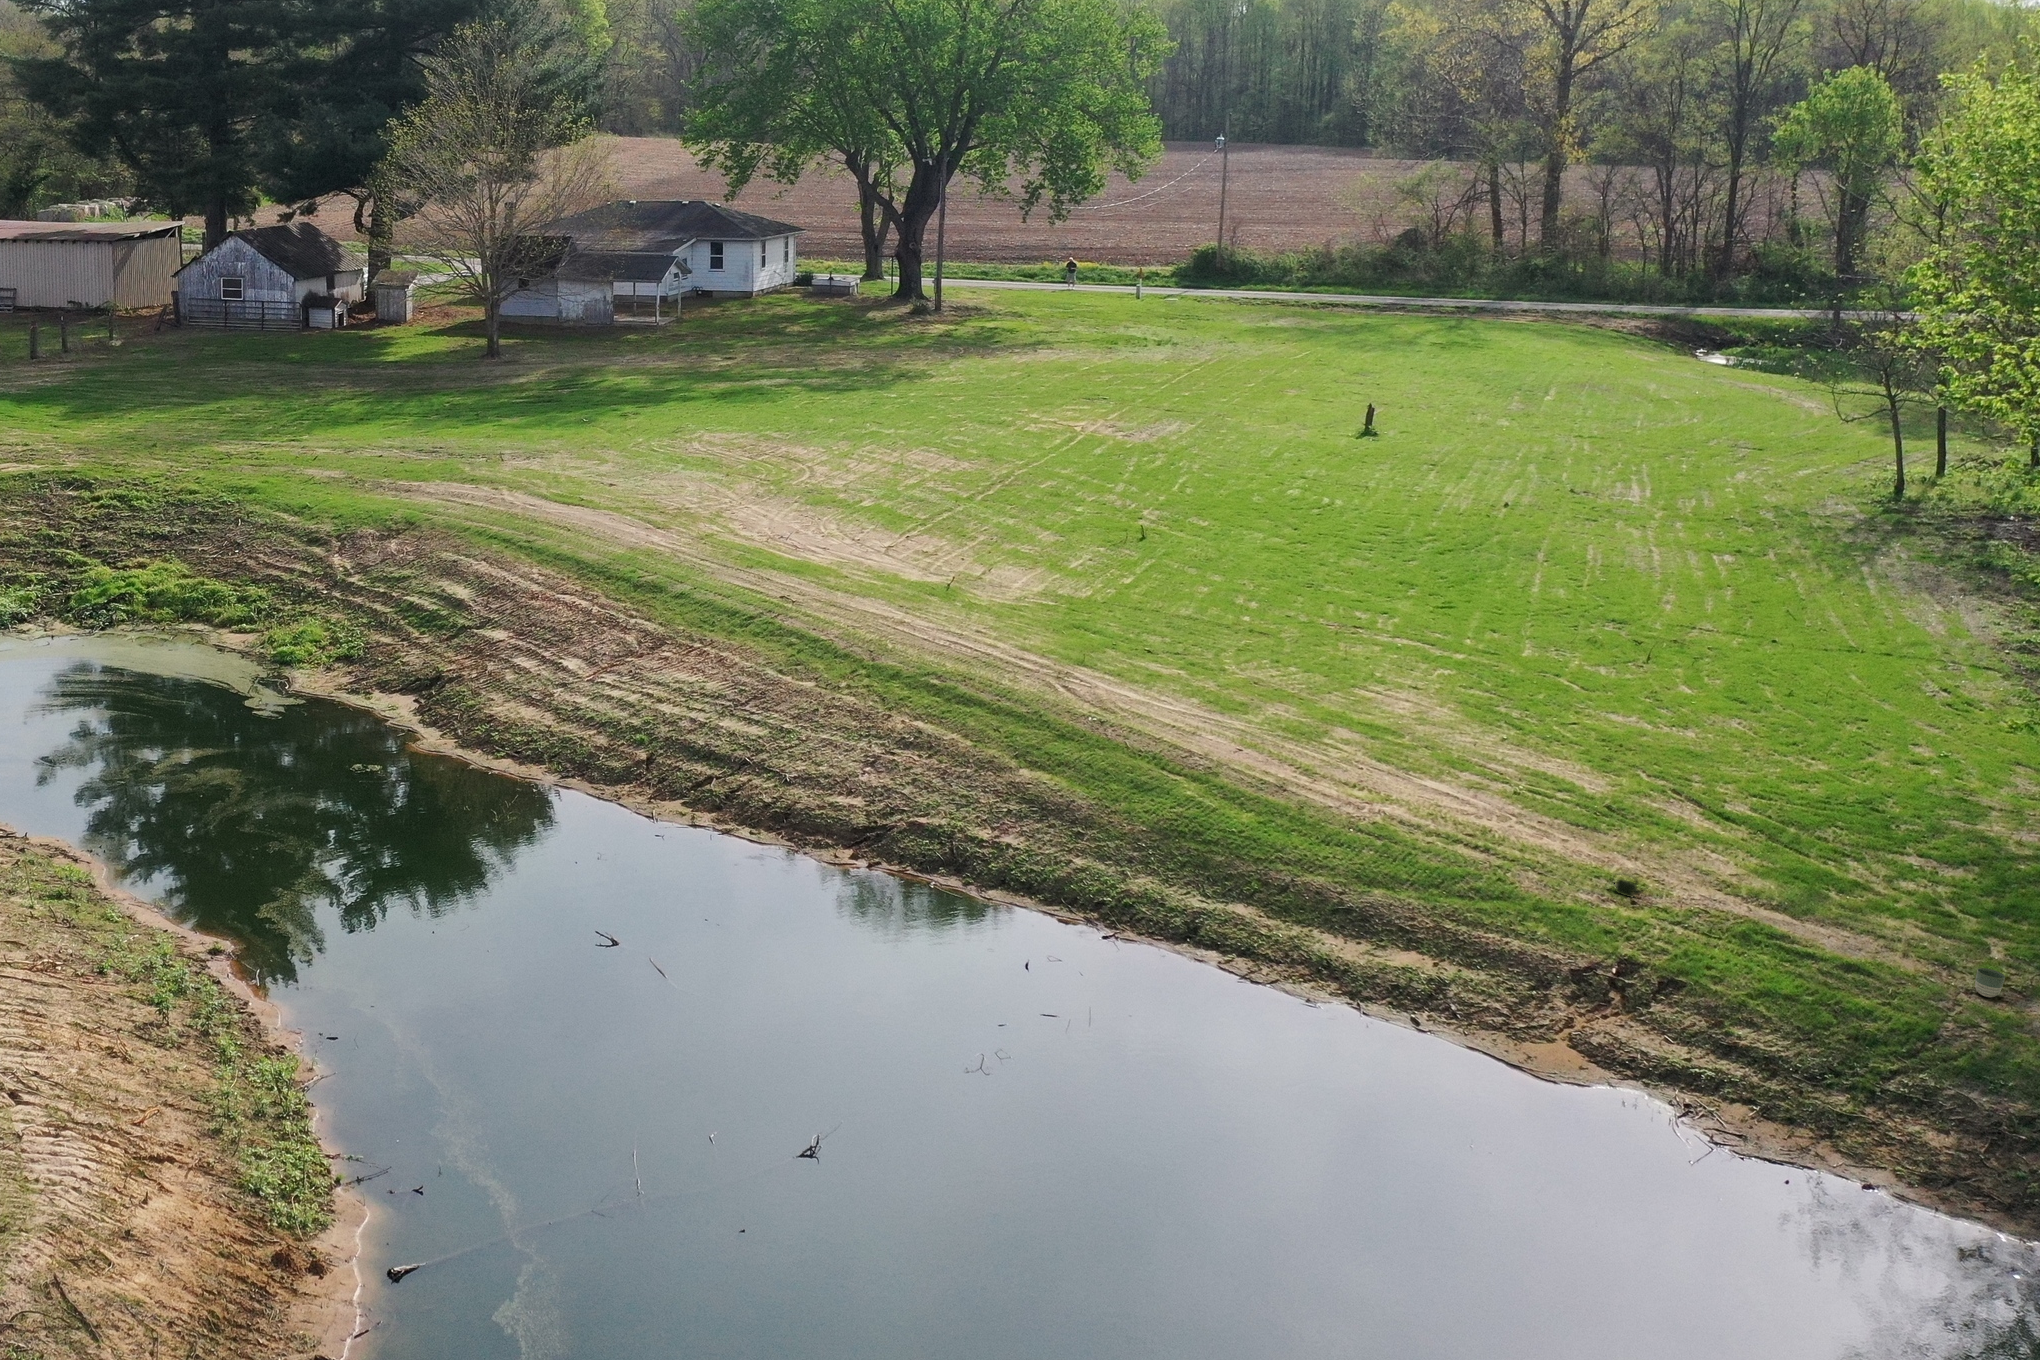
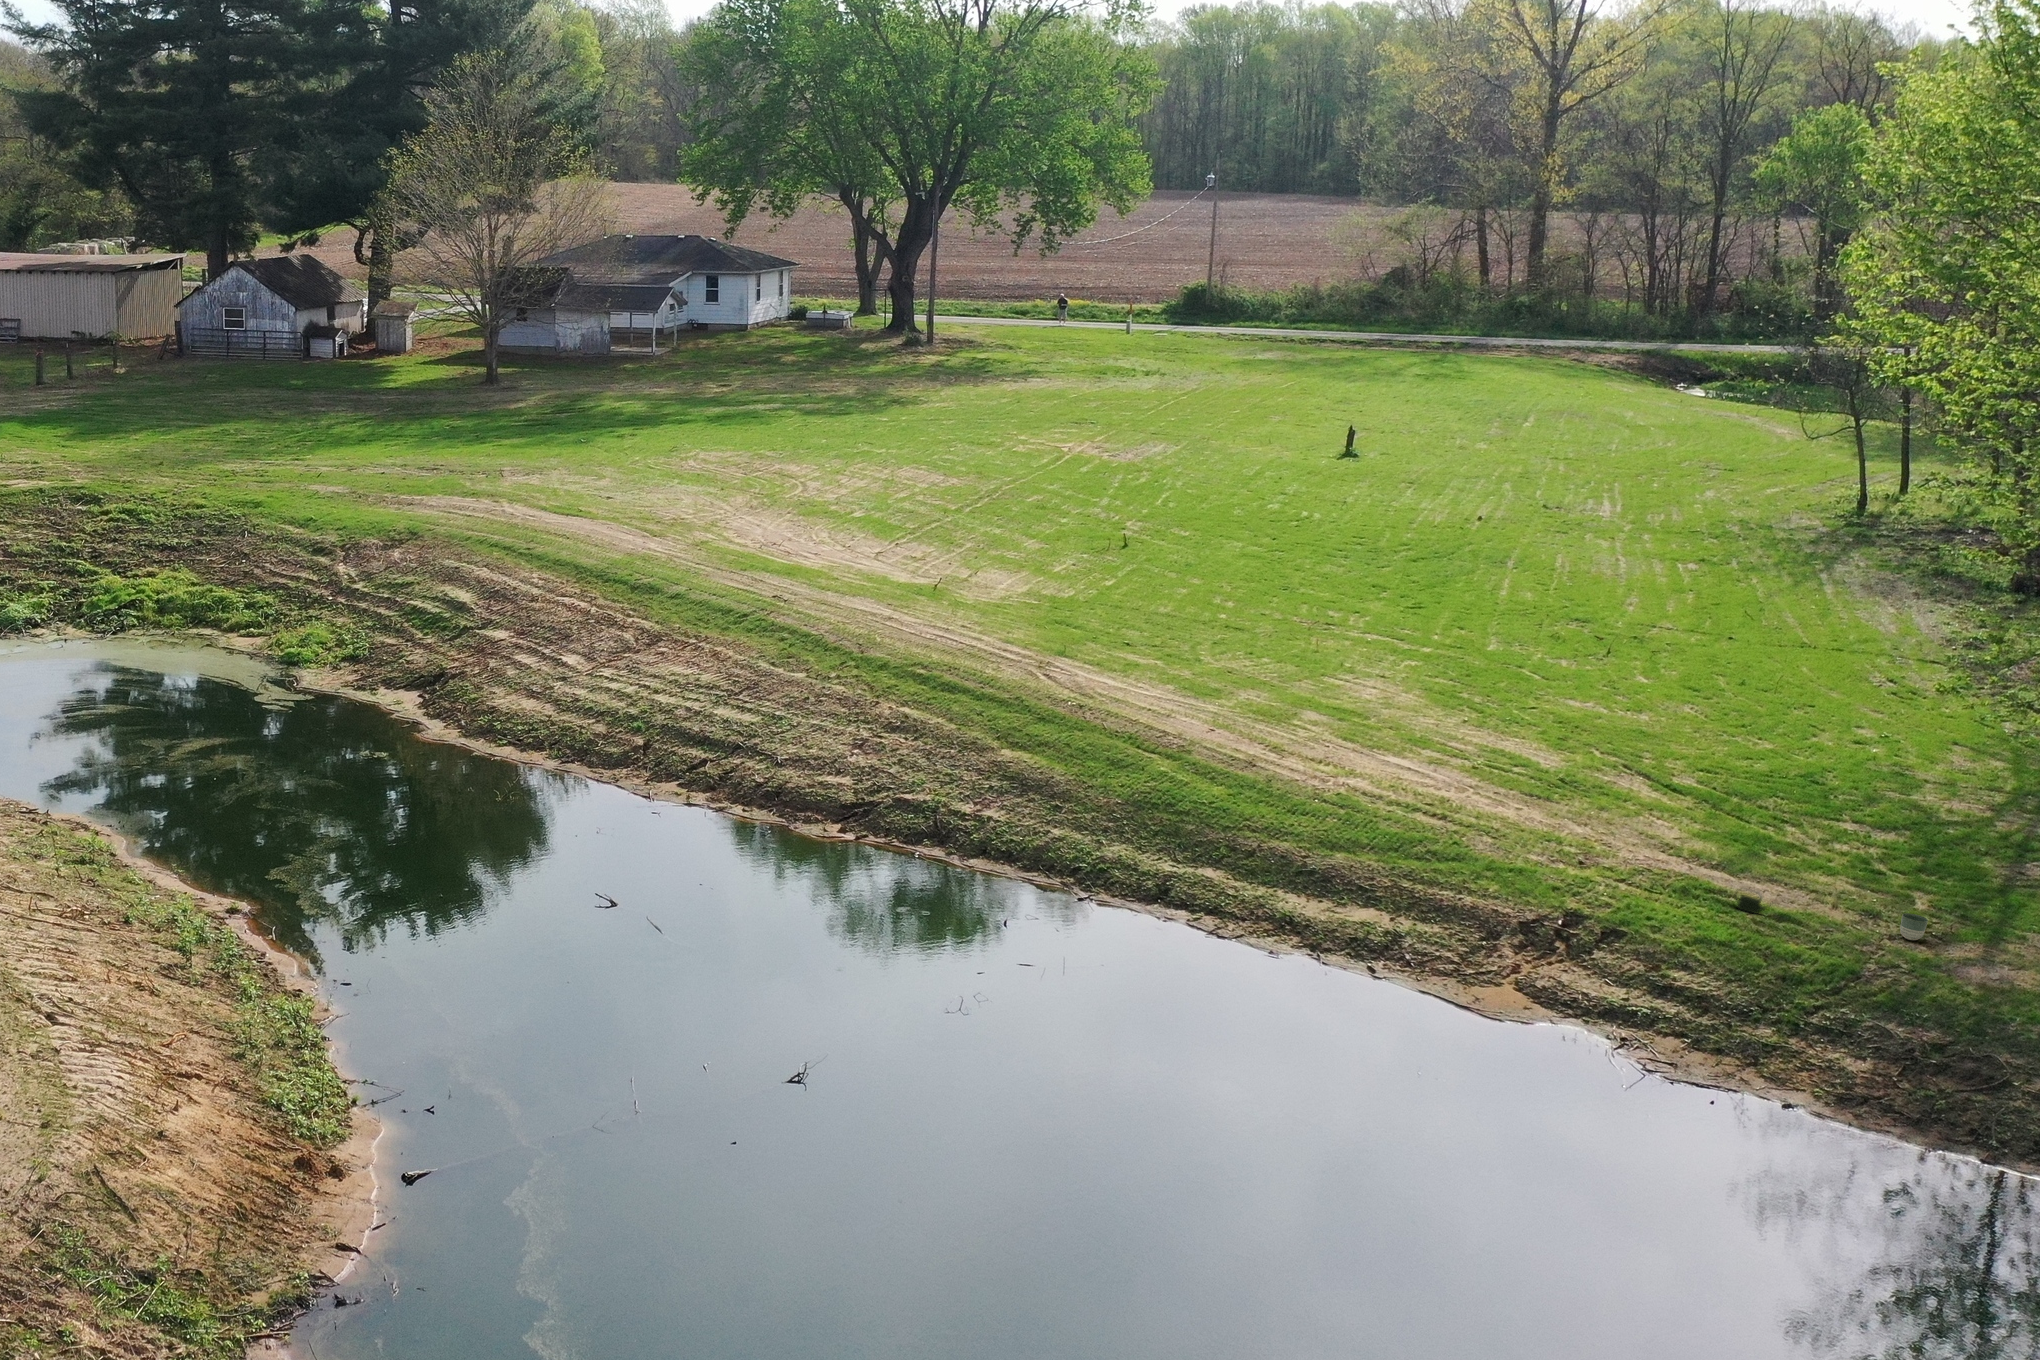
watering can: present [1614,879,1642,897] -> present [1737,890,1771,913]

